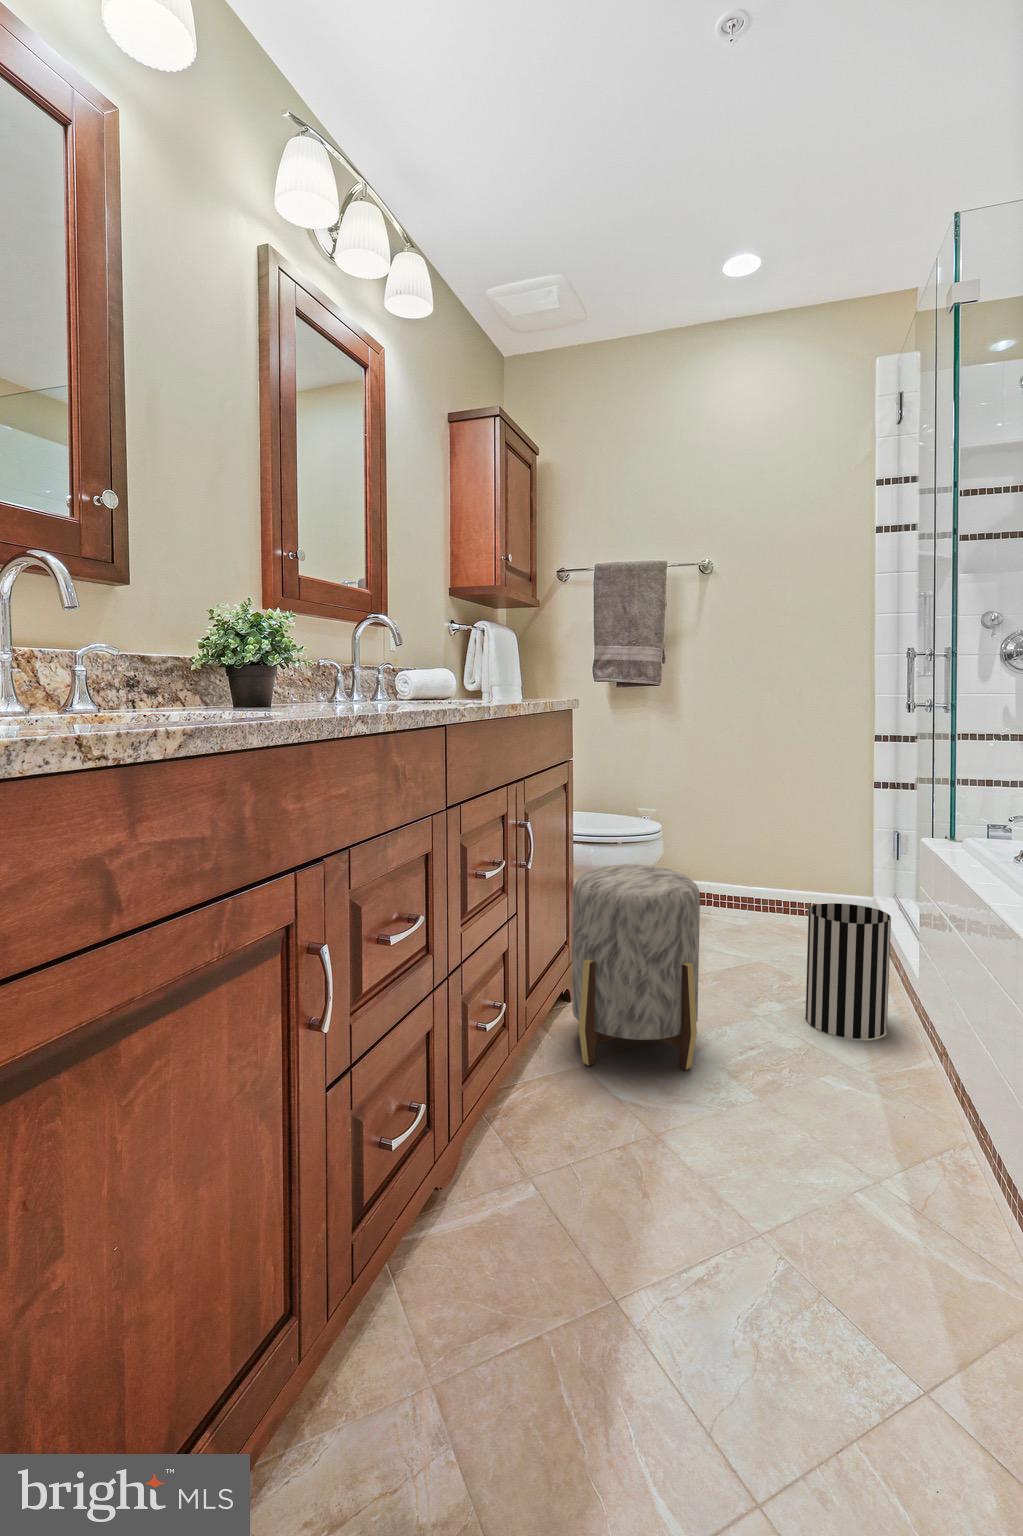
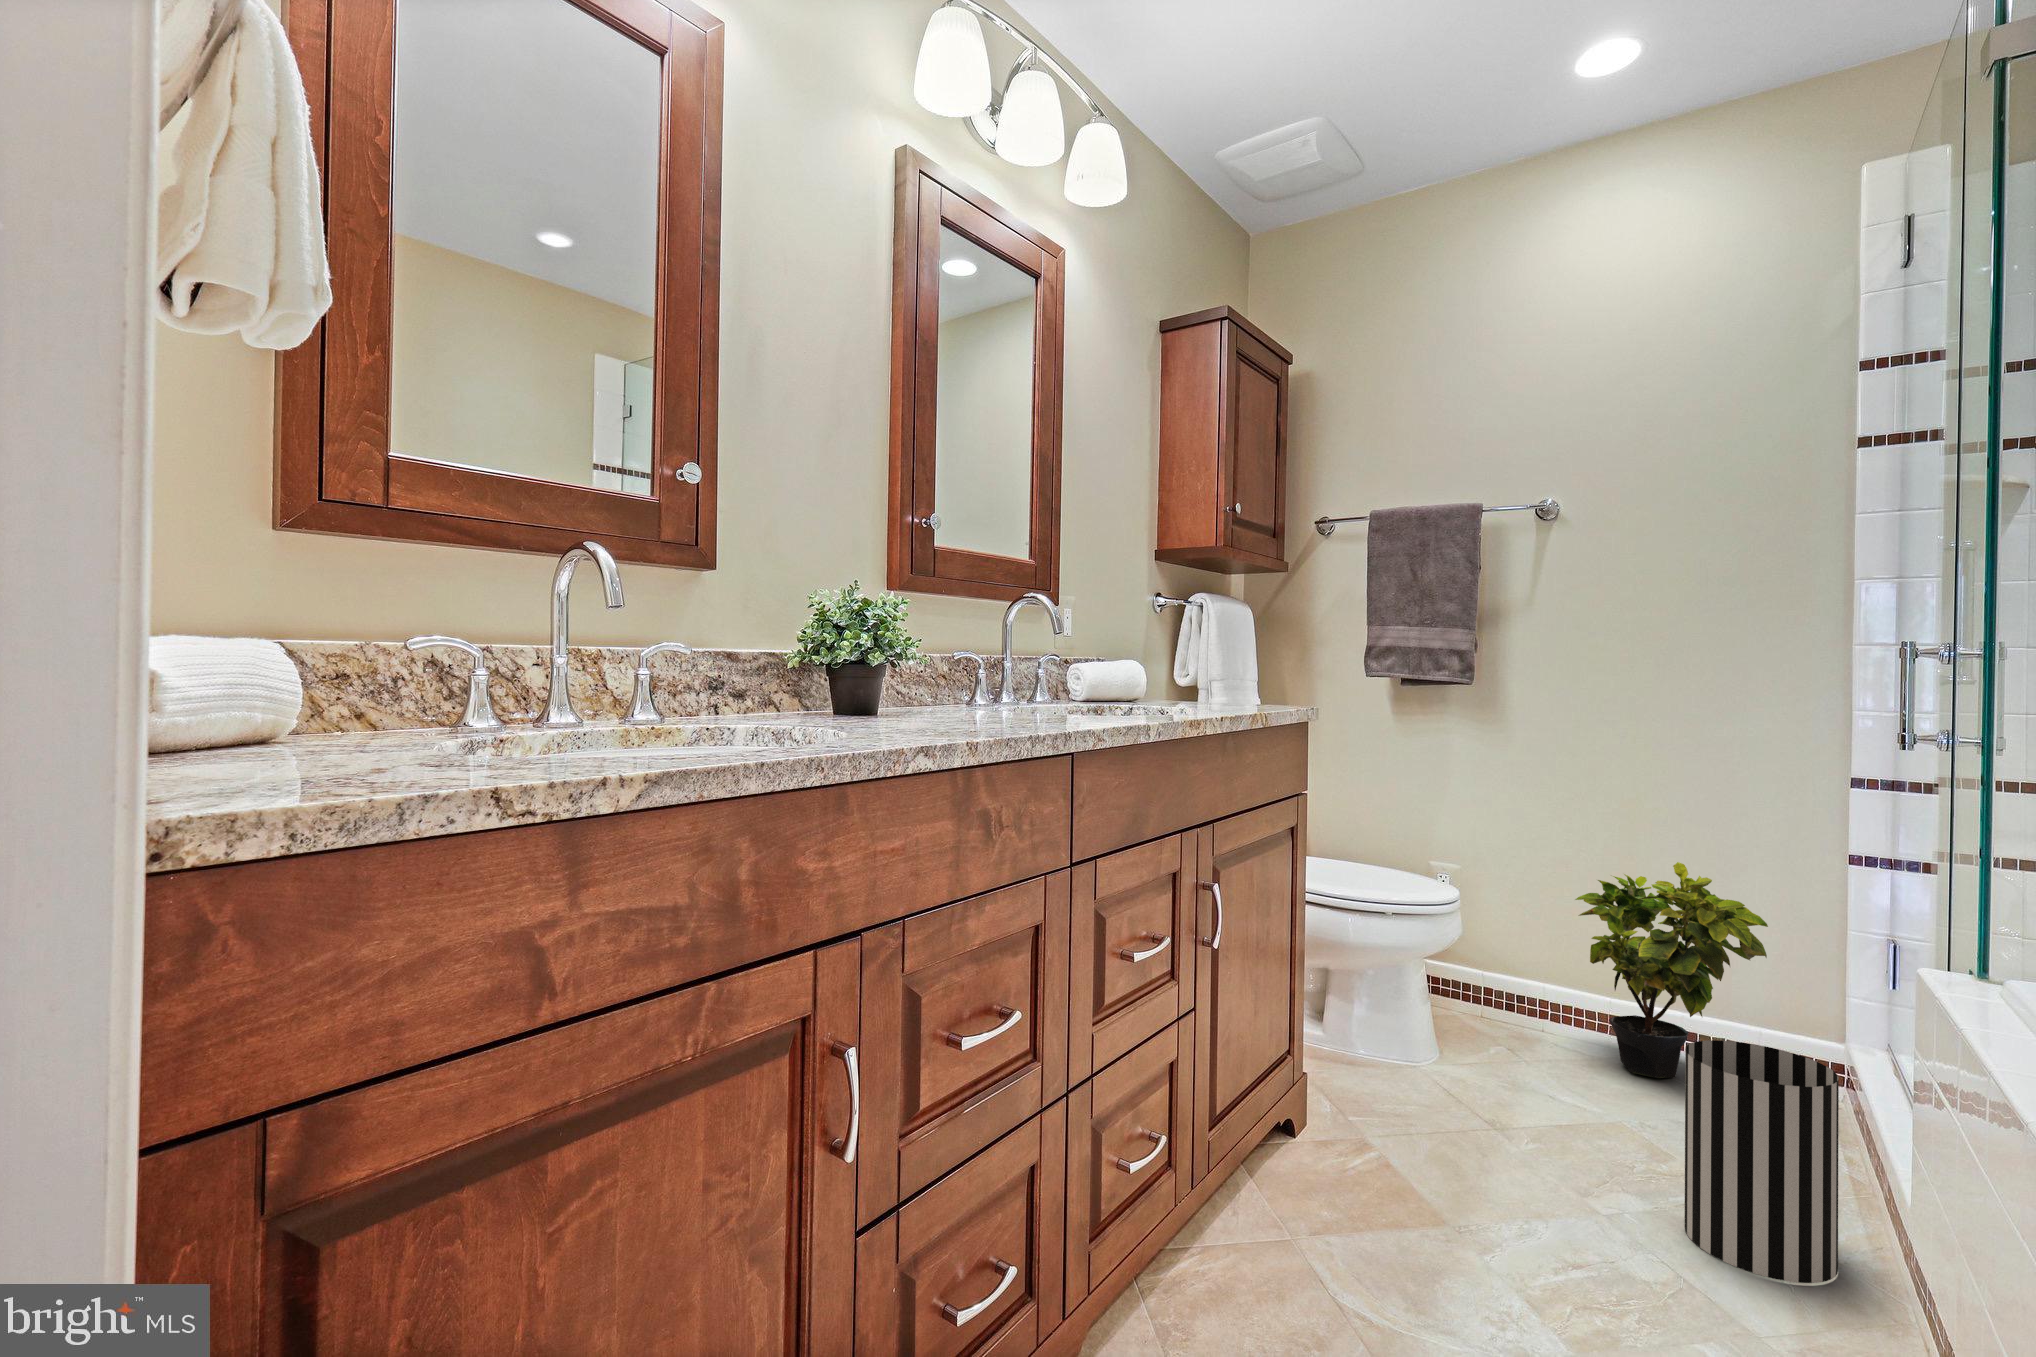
potted plant: none [731,799,842,936] -> present [1575,862,1768,1078]
stool: present [572,864,700,1070] -> none [1287,950,1487,1284]

